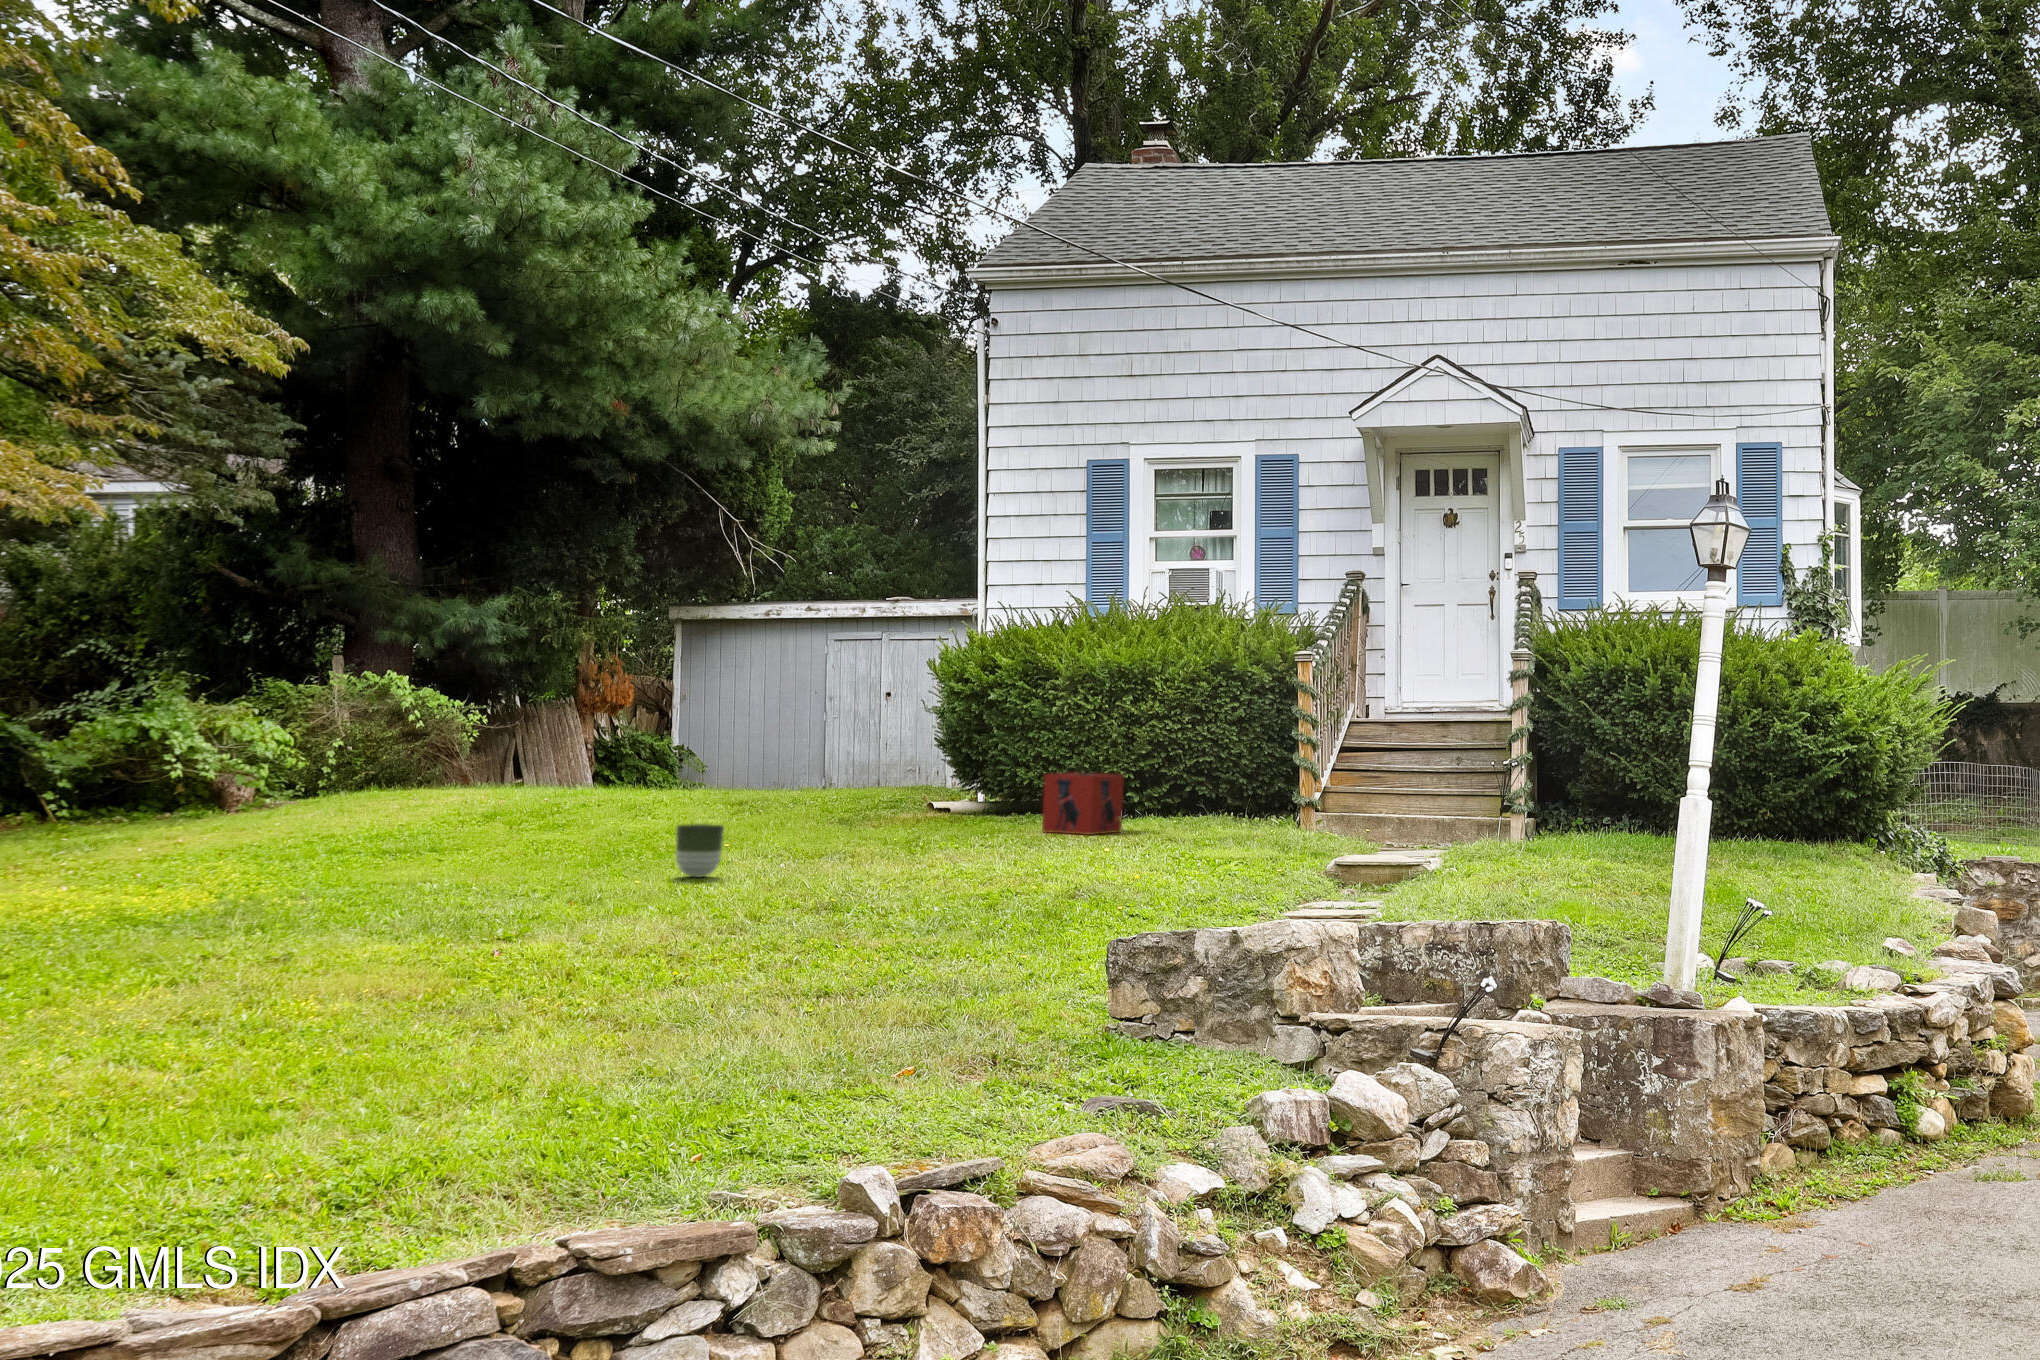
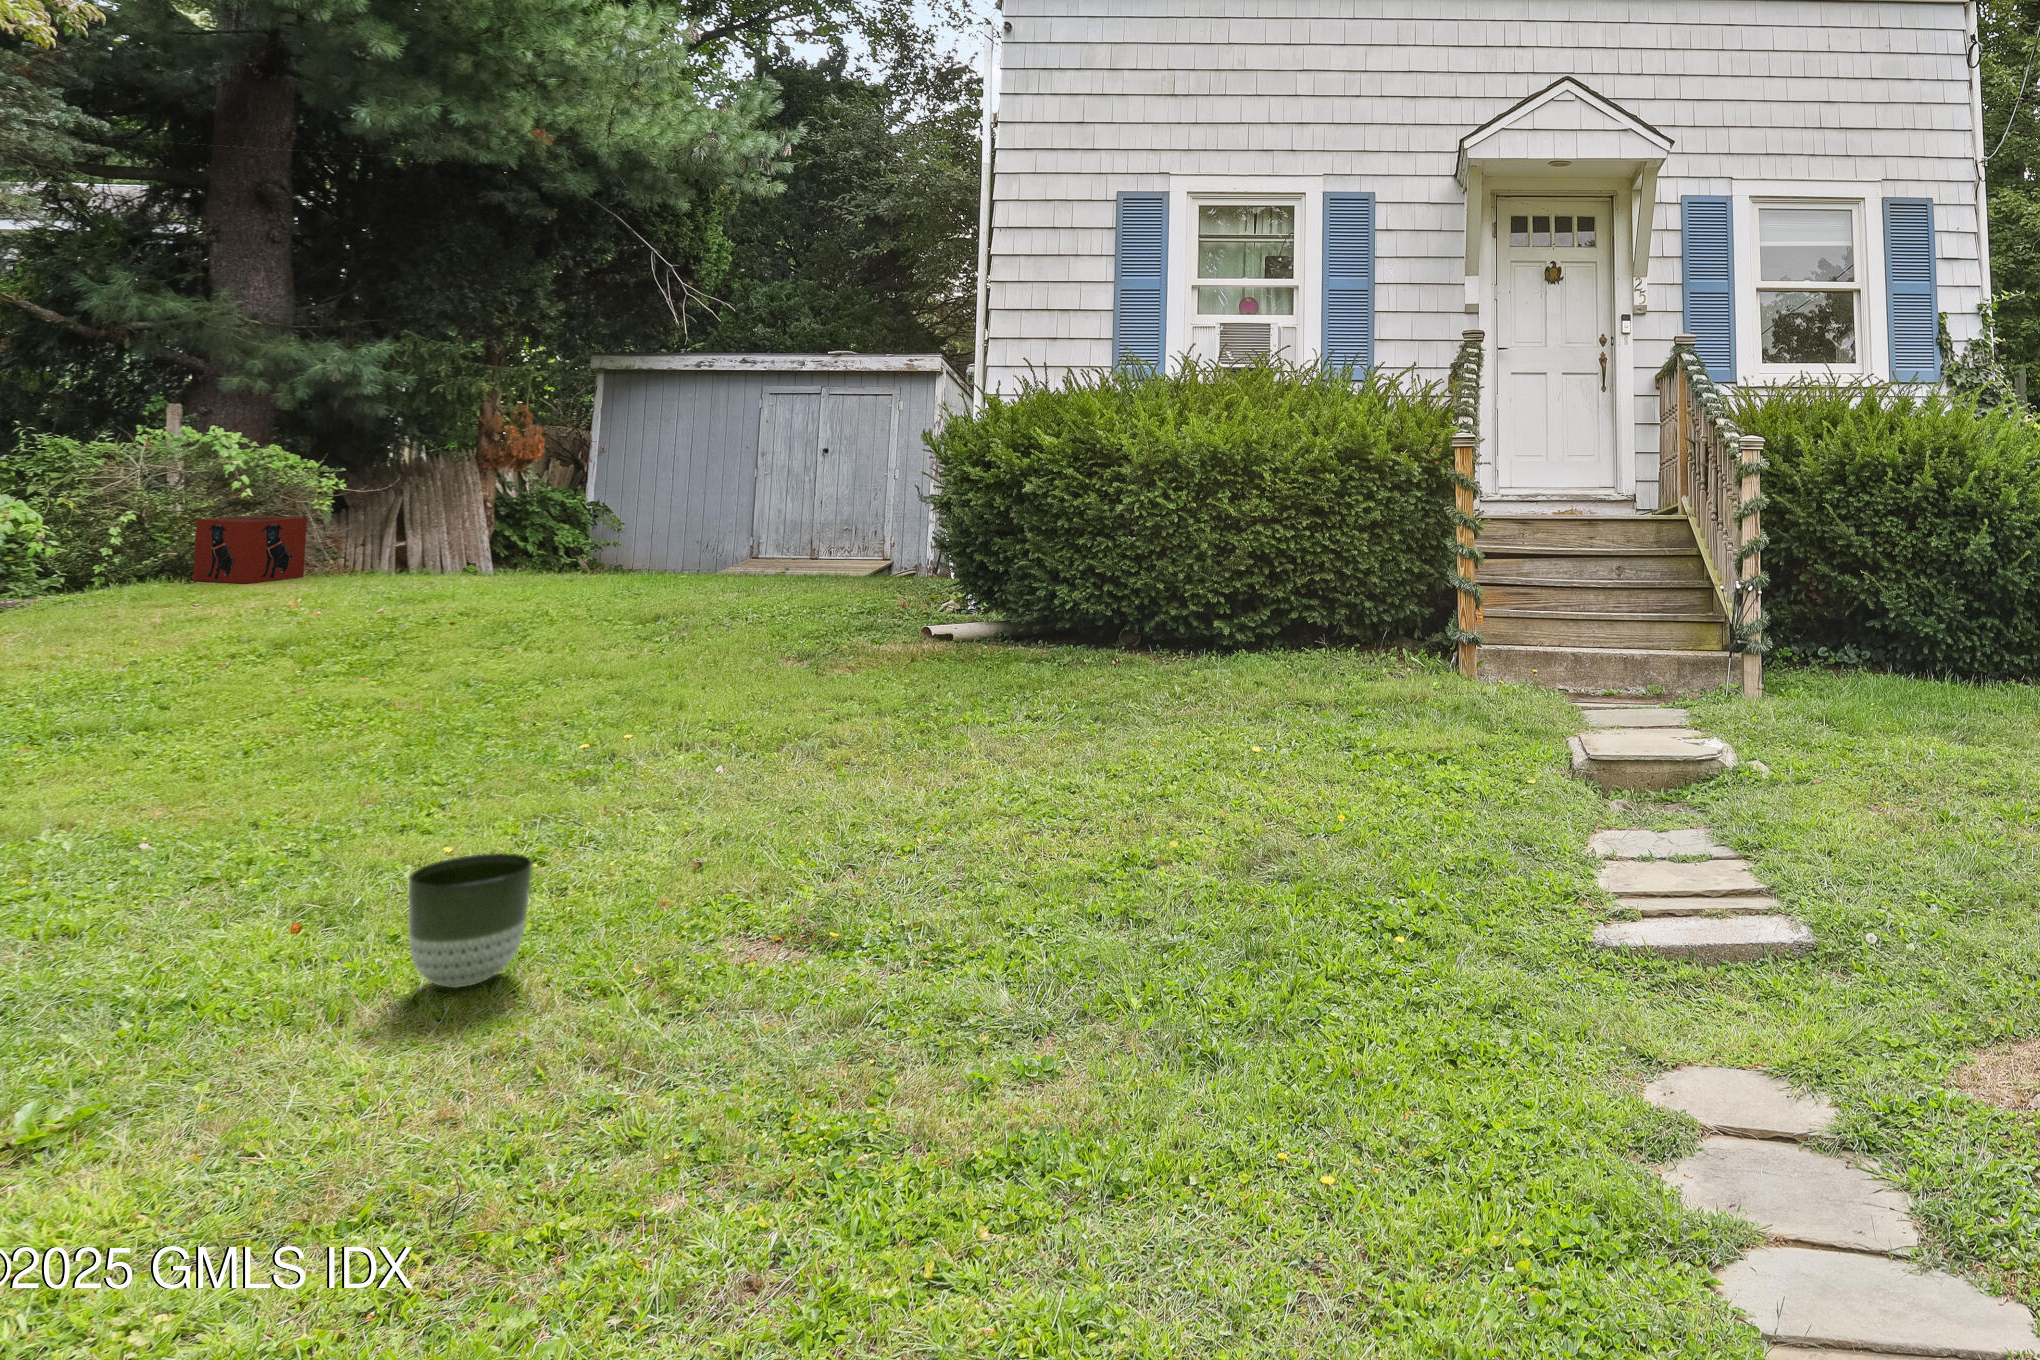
storage box: present [1042,773,1124,835] -> present [193,515,307,584]

